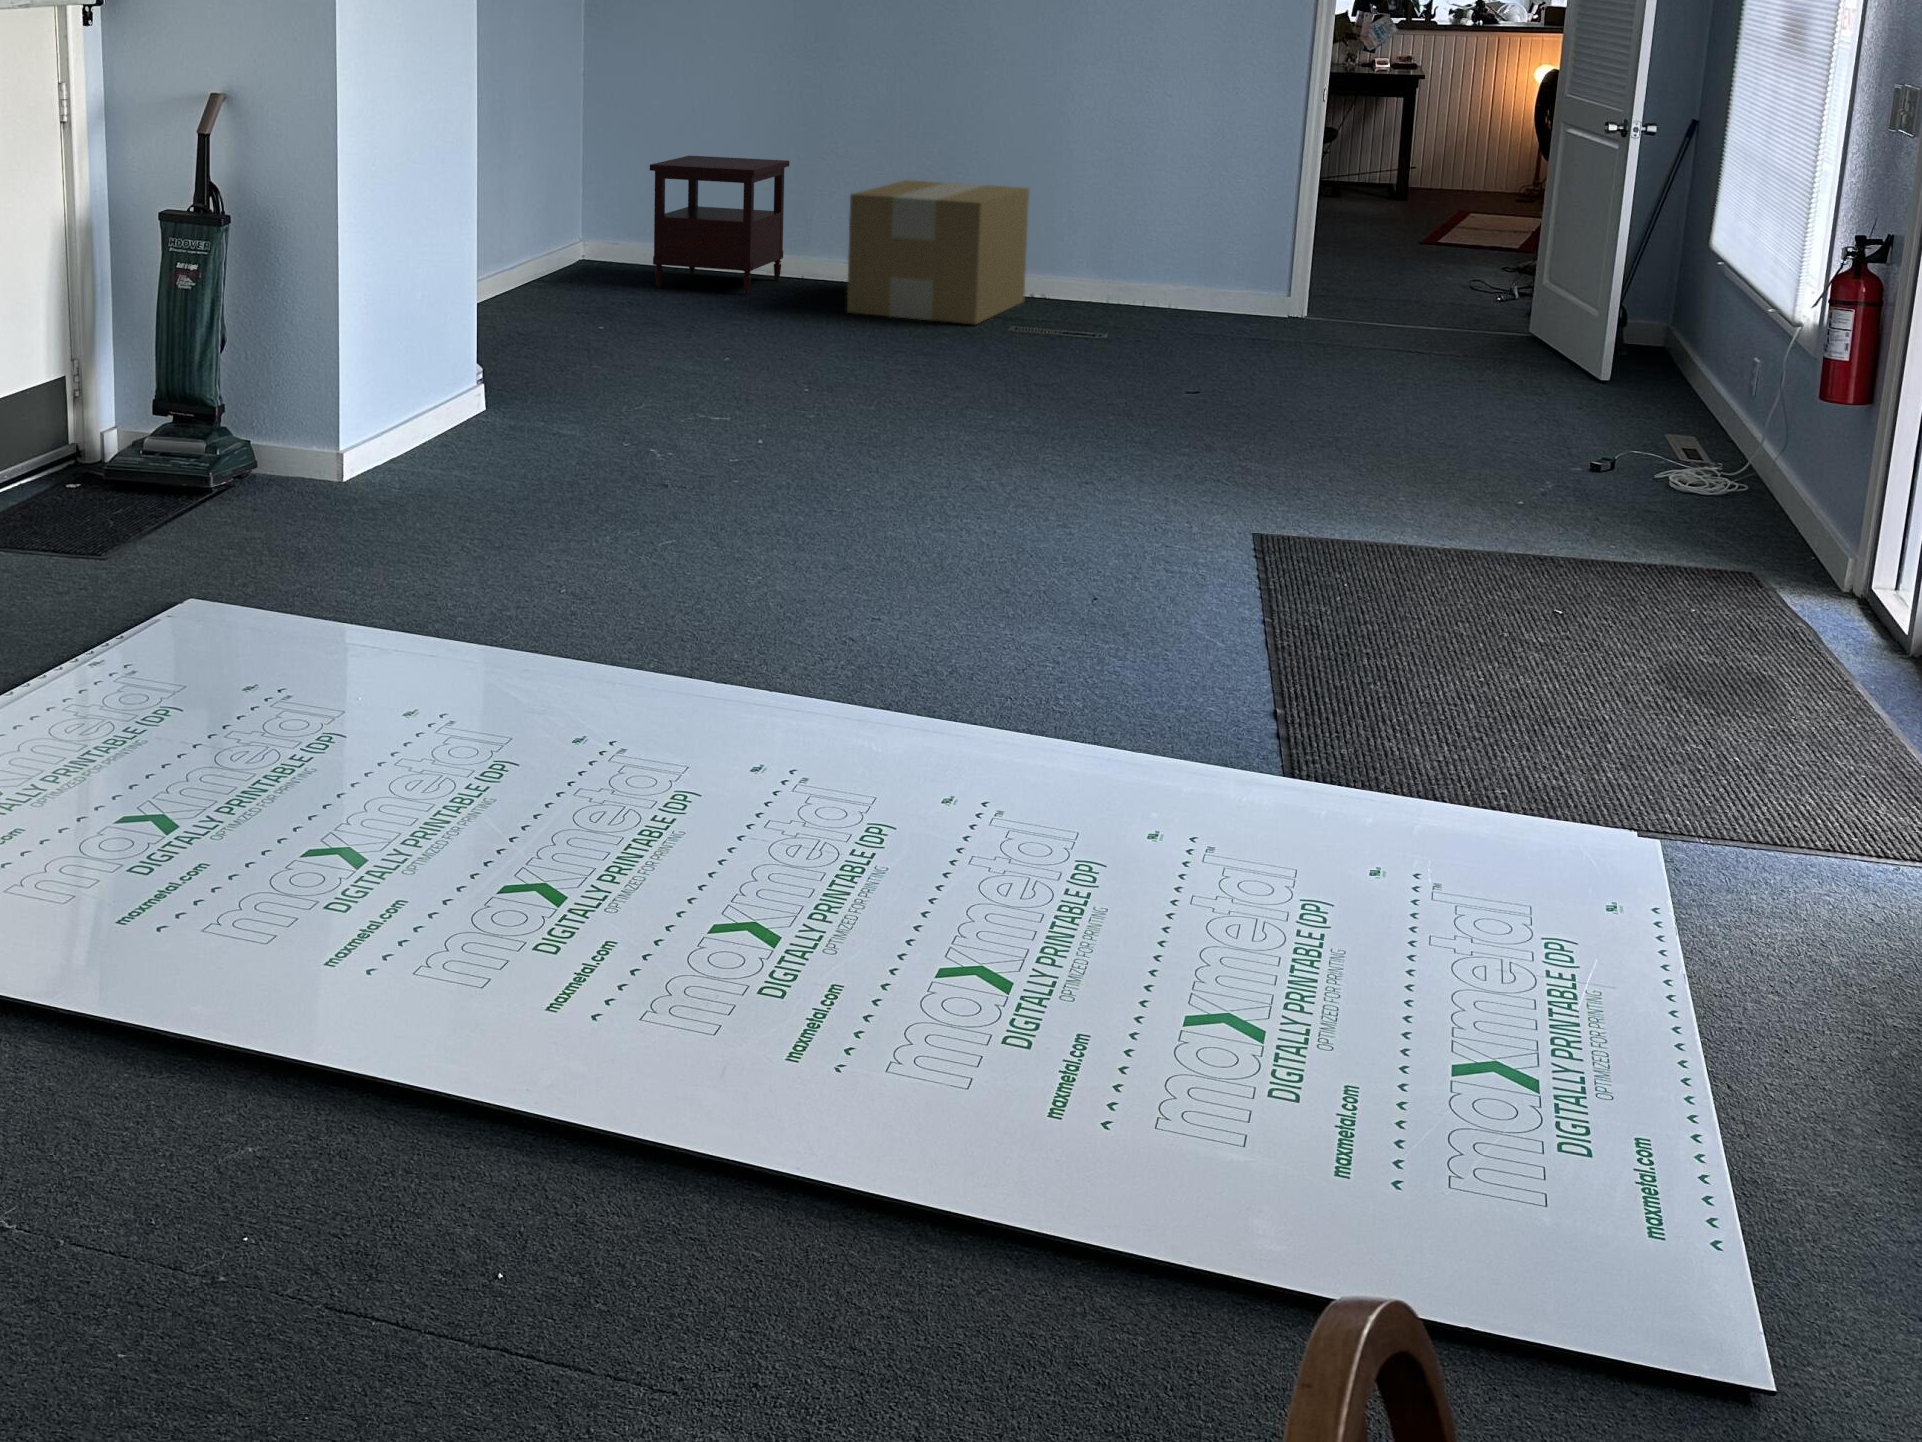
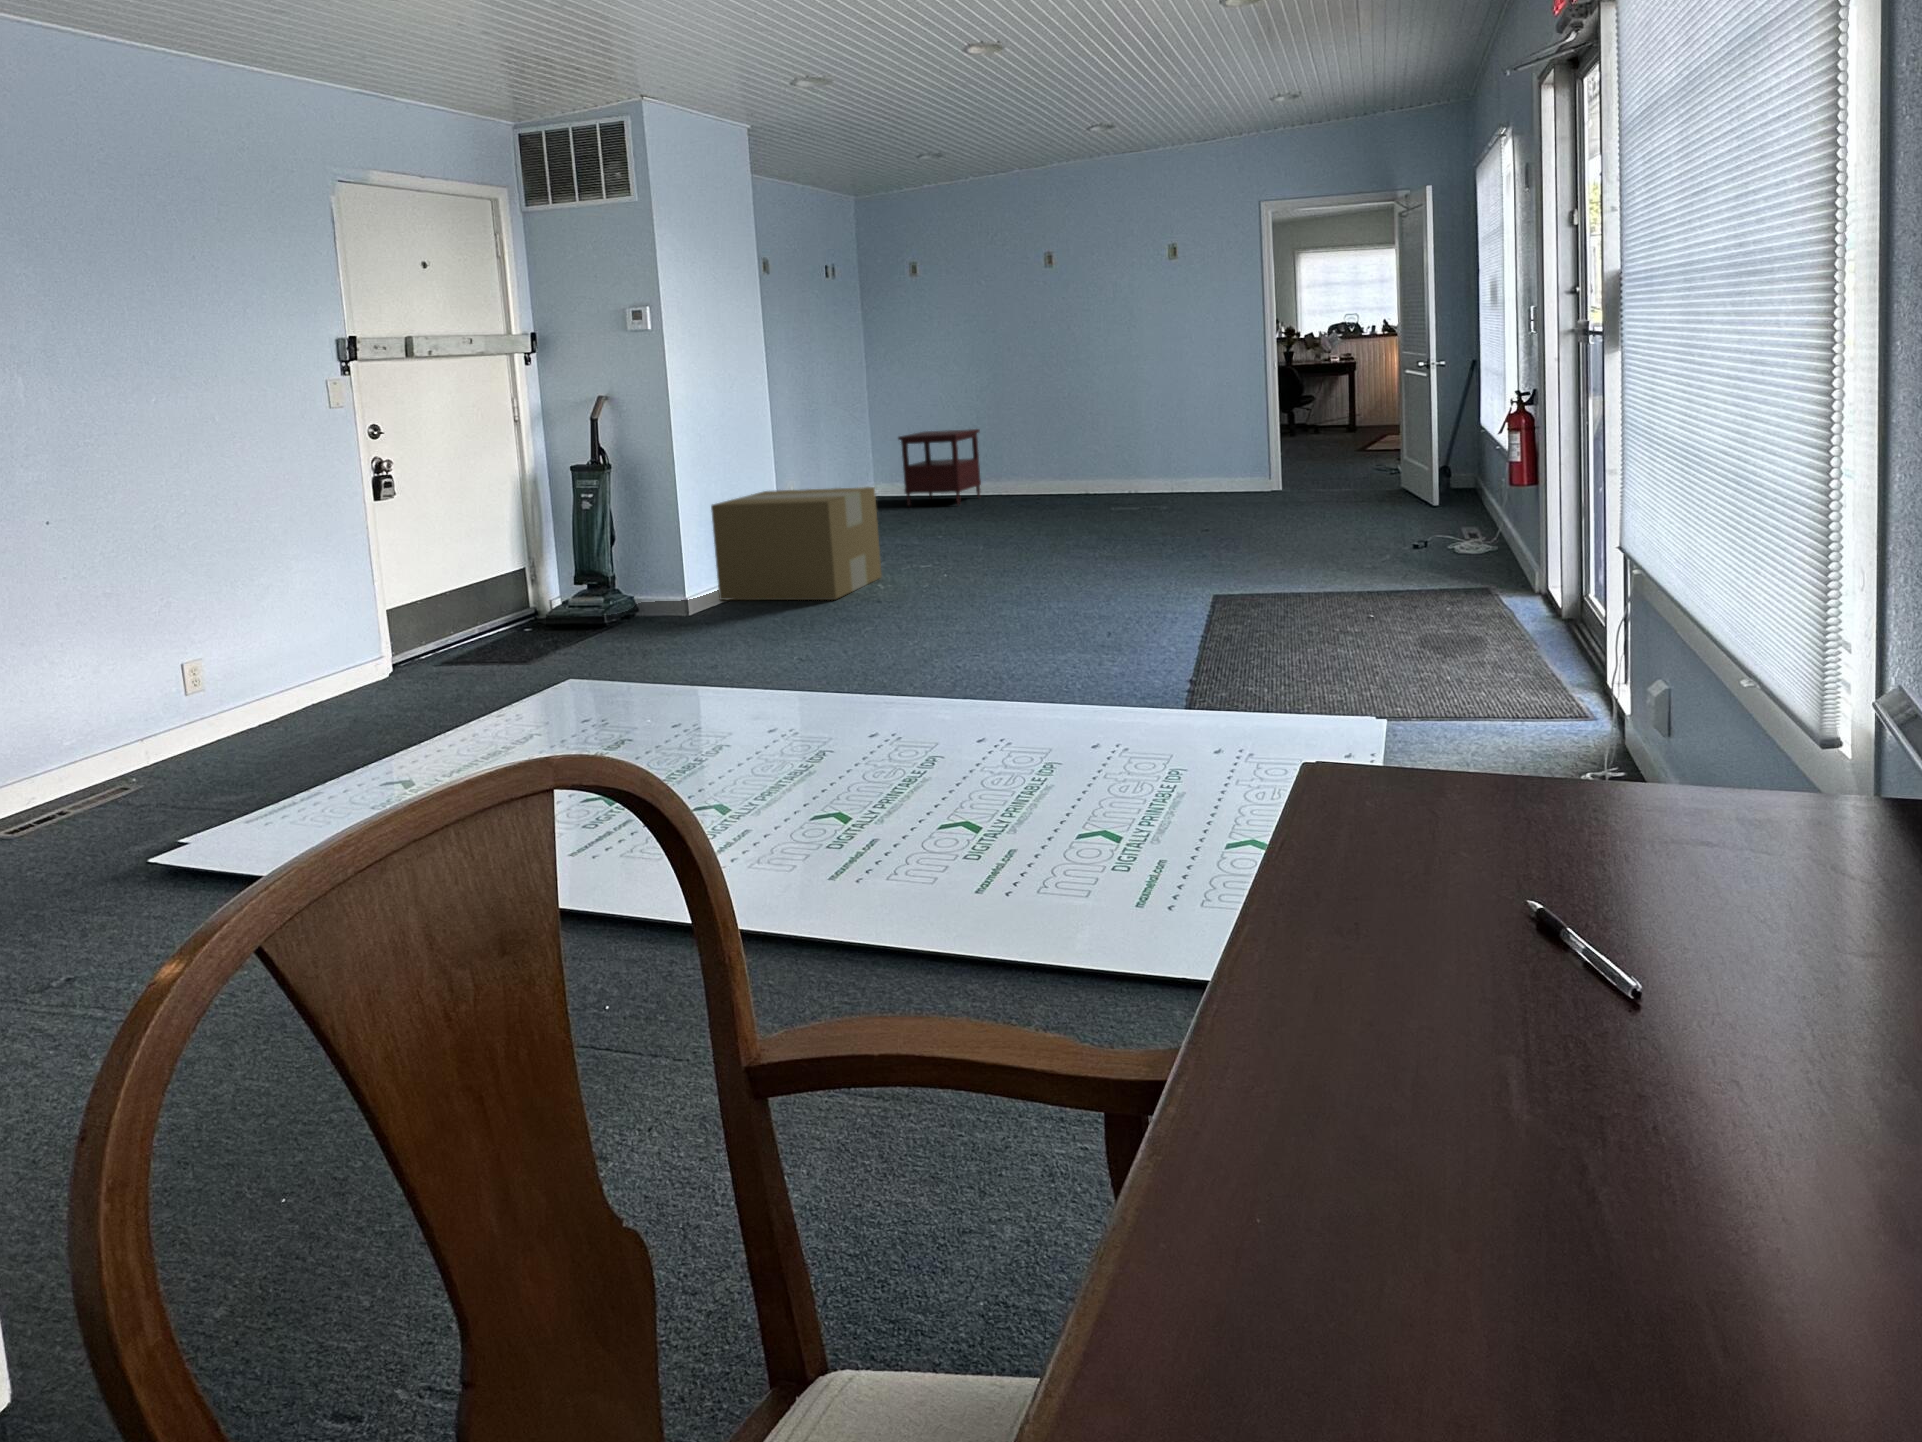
cardboard box: present [847,180,1029,324] -> present [711,487,882,600]

